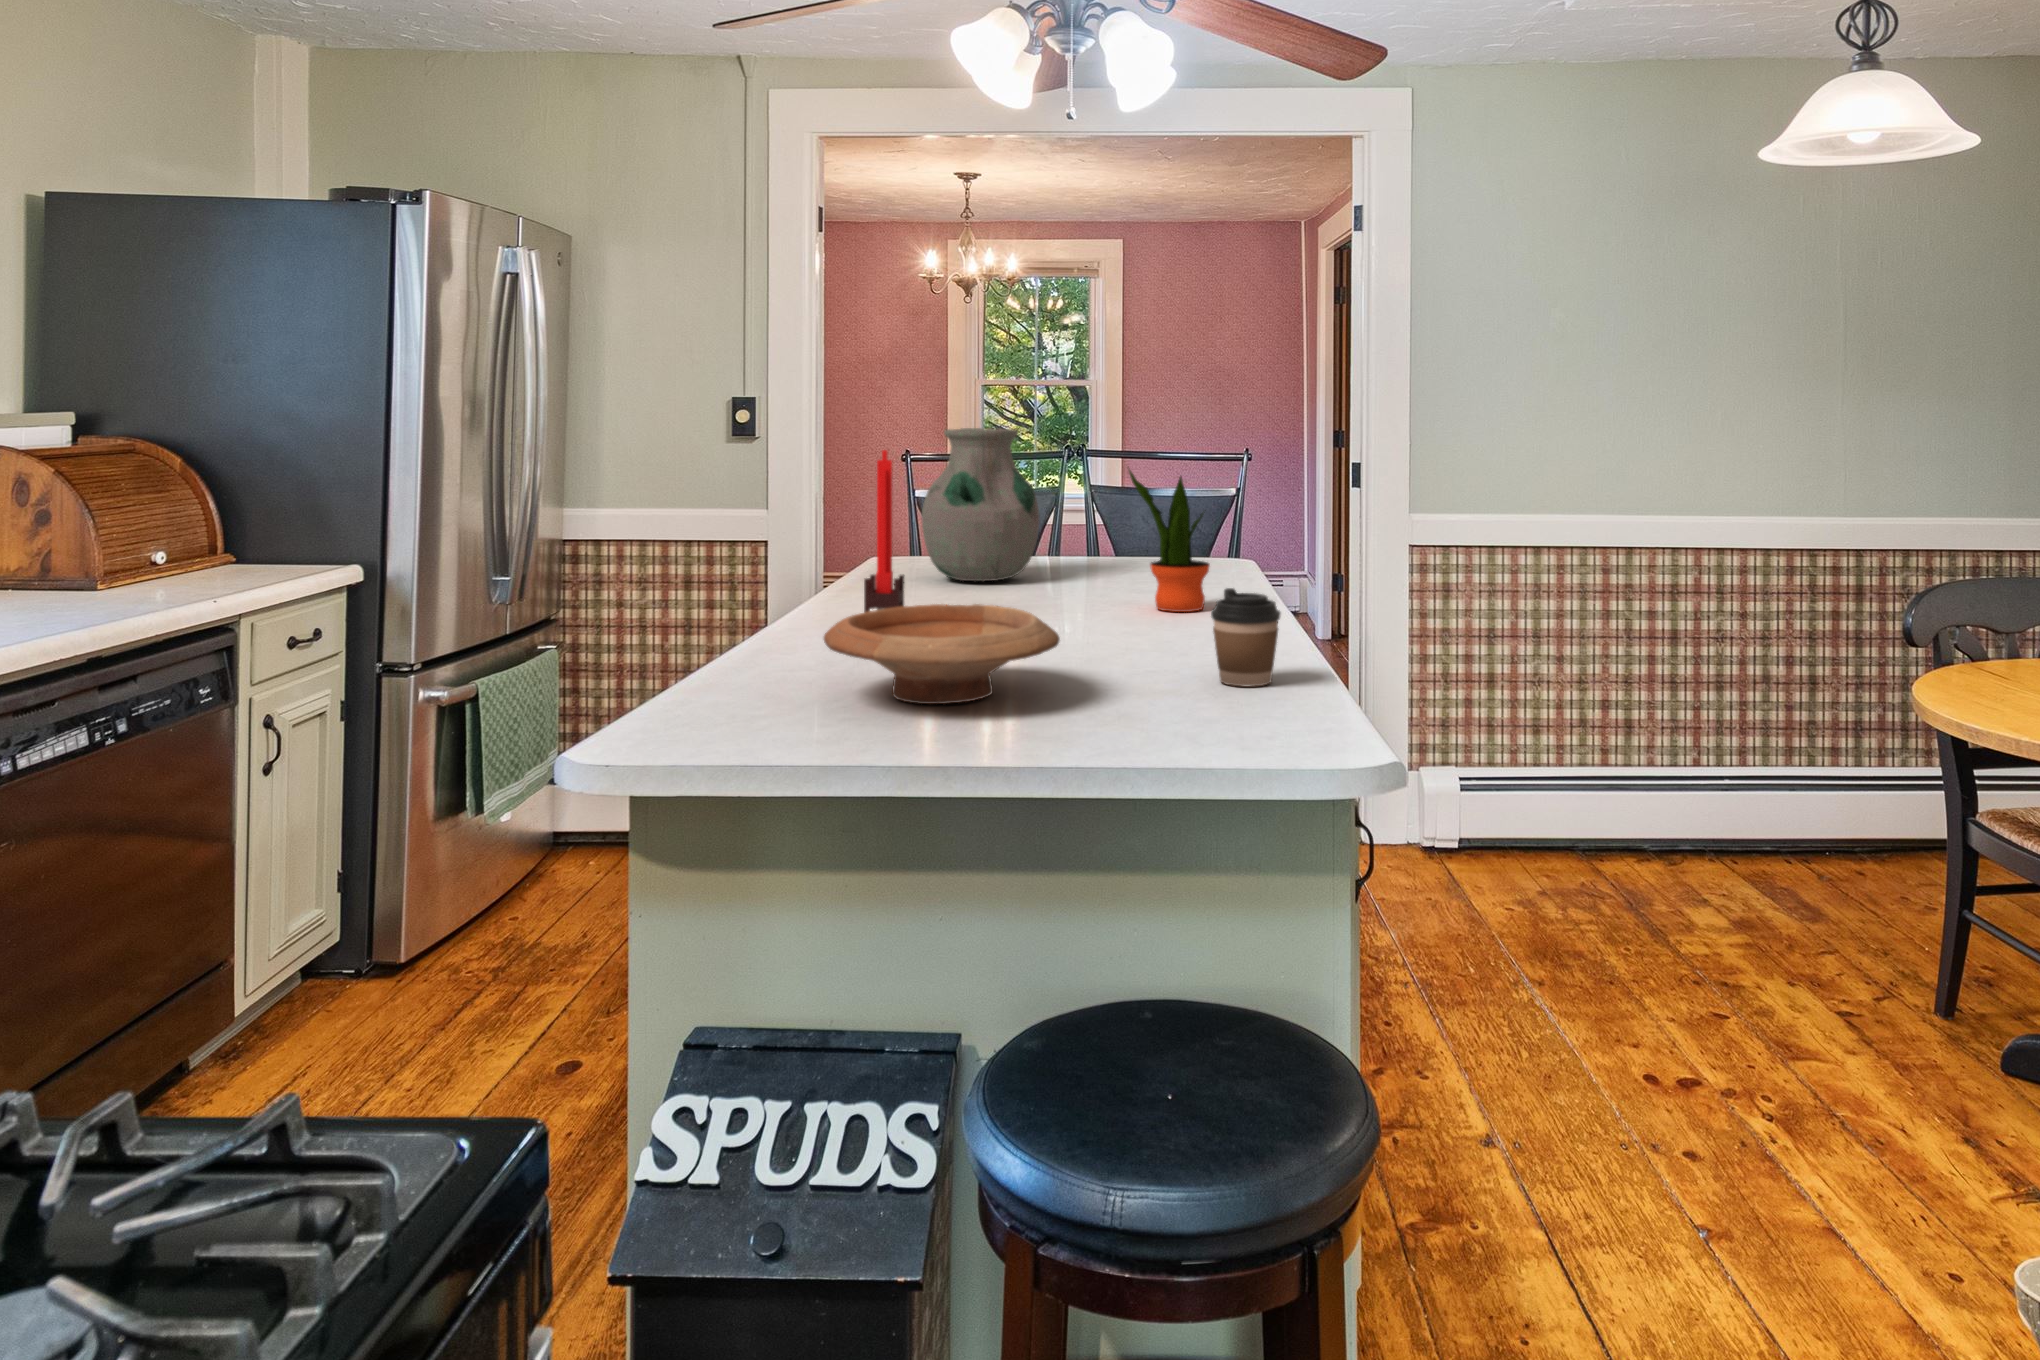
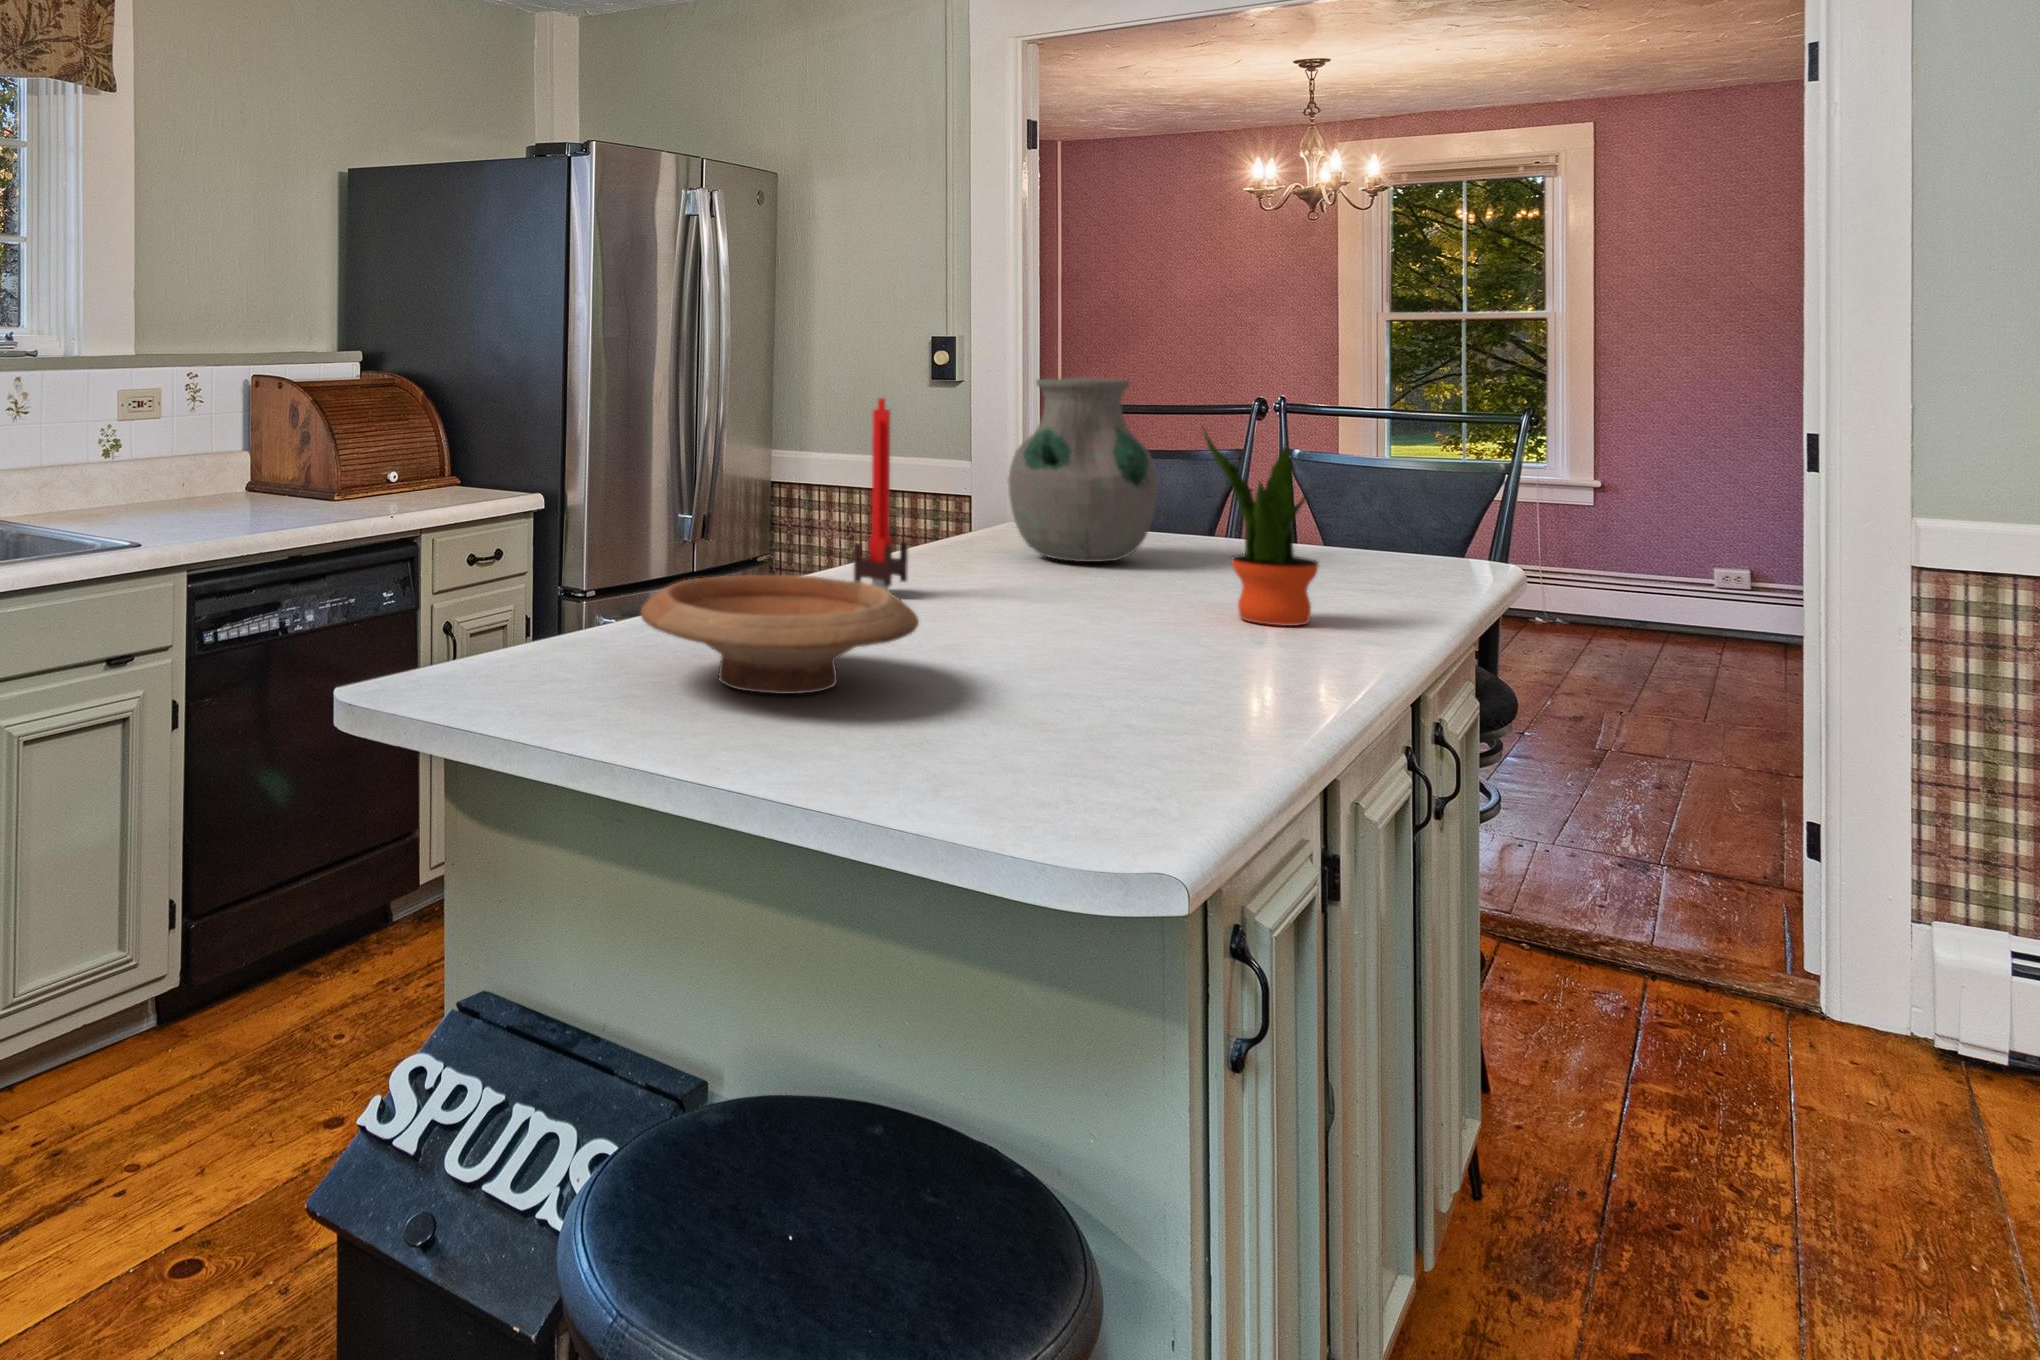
coffee cup: present [1211,588,1281,687] -> none [1130,594,1234,735]

